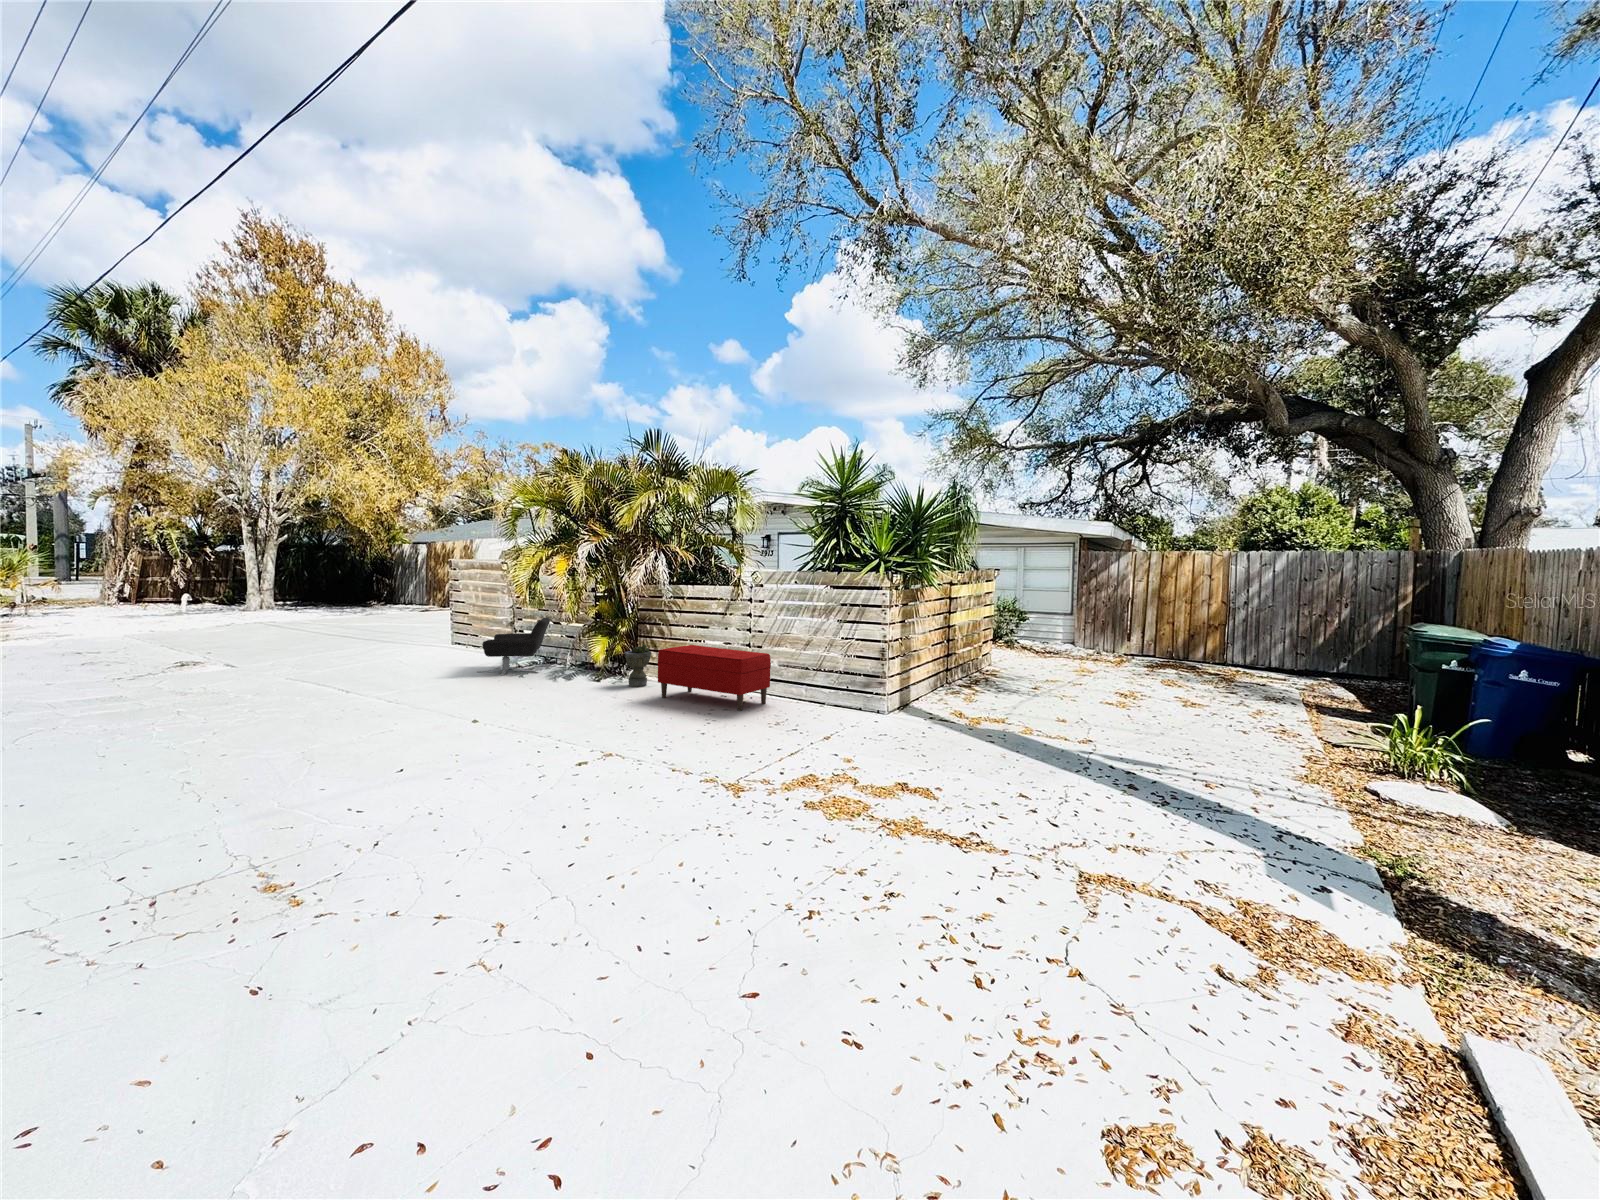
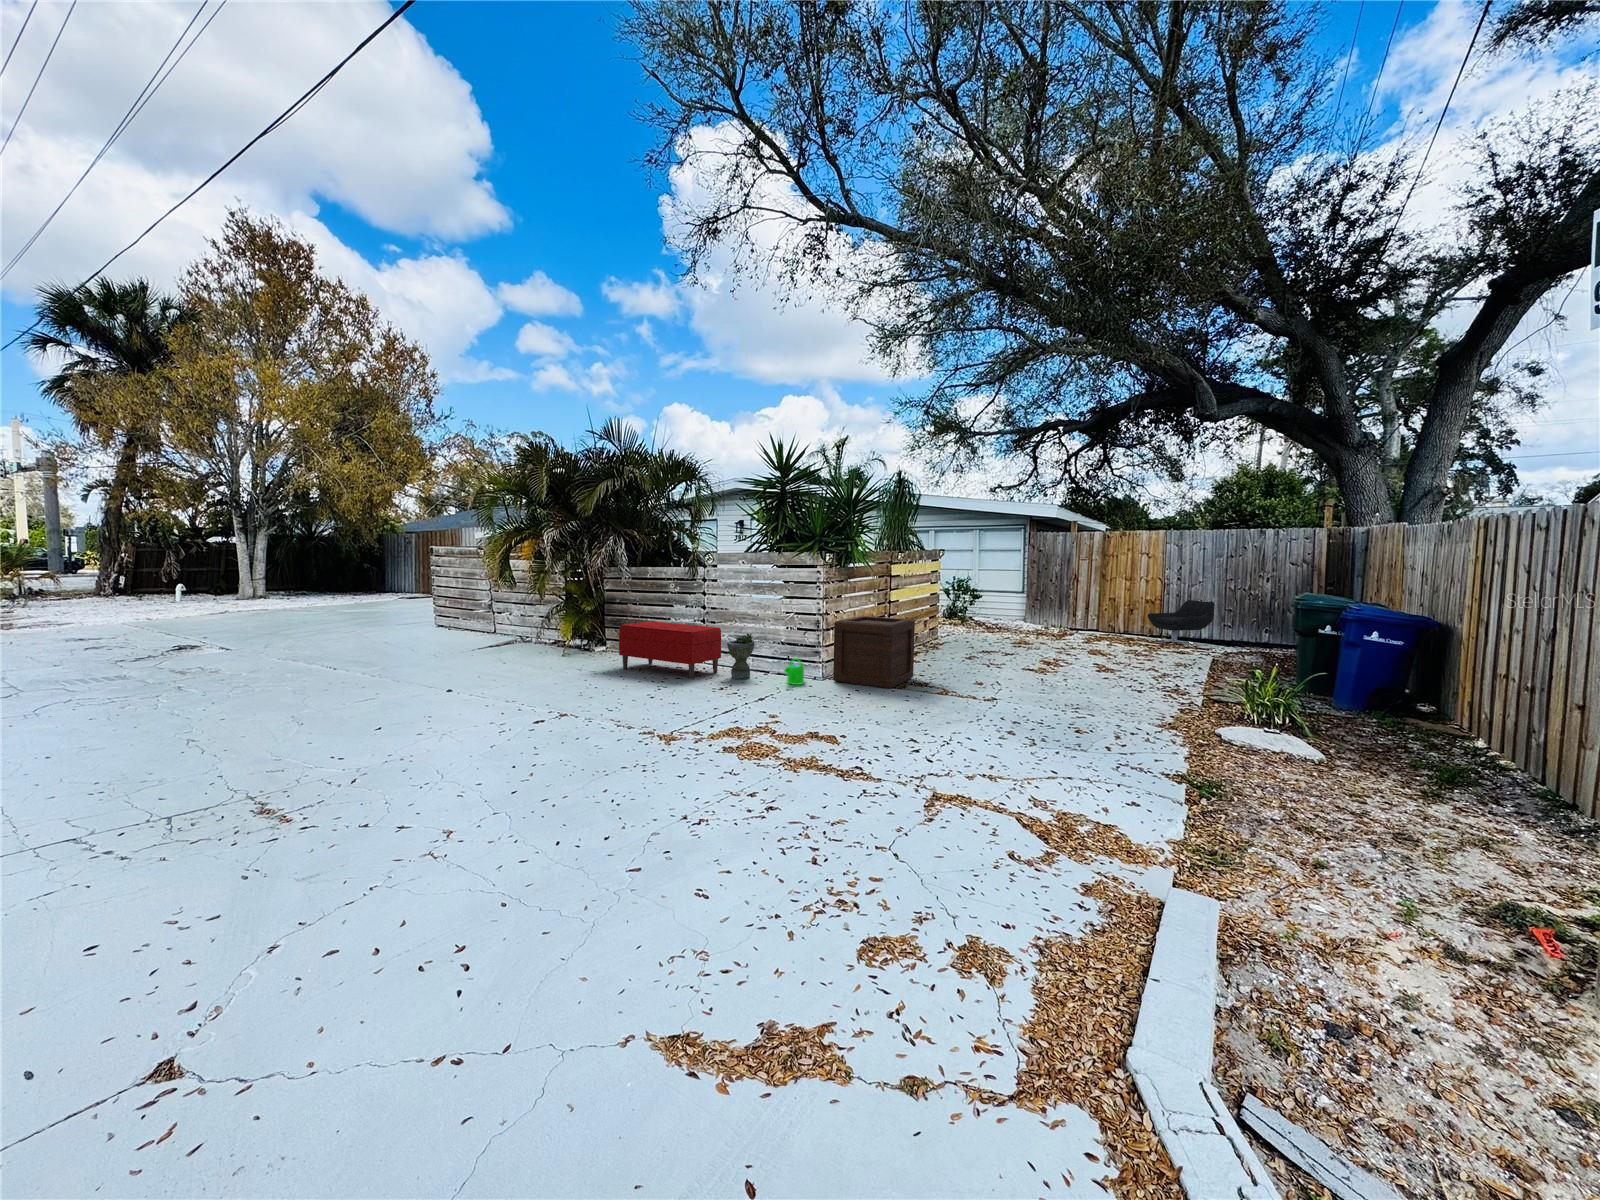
lounge chair: present [477,618,550,676] -> present [1148,600,1215,645]
wooden crate: none [897,642,986,725] -> present [833,616,915,689]
planter: present [625,644,651,687] -> present [727,634,755,679]
watering can: none [845,689,867,719] -> present [784,657,805,685]

